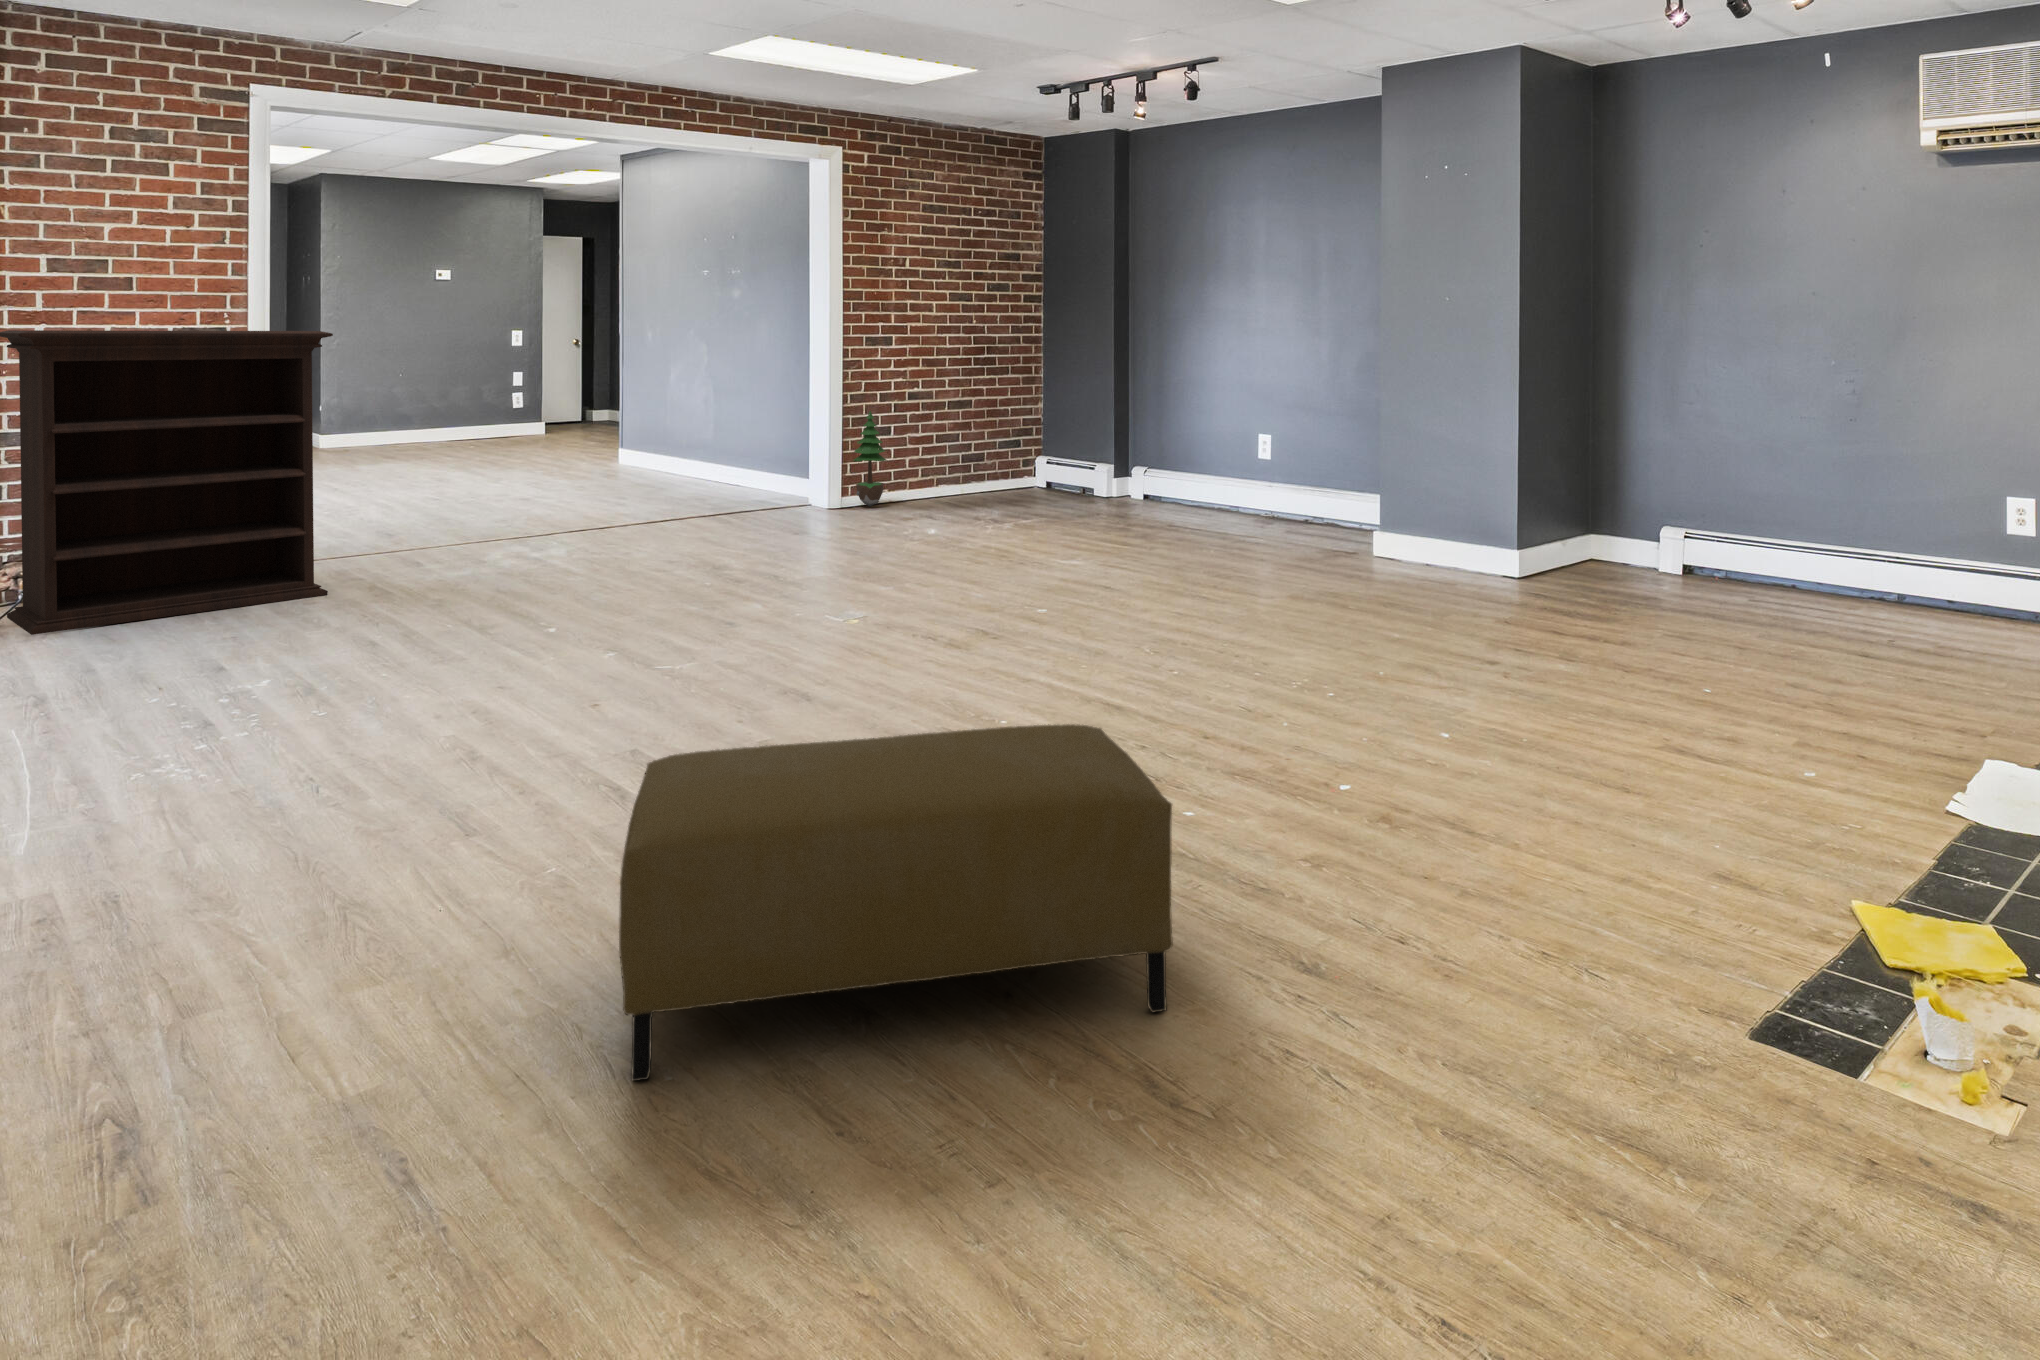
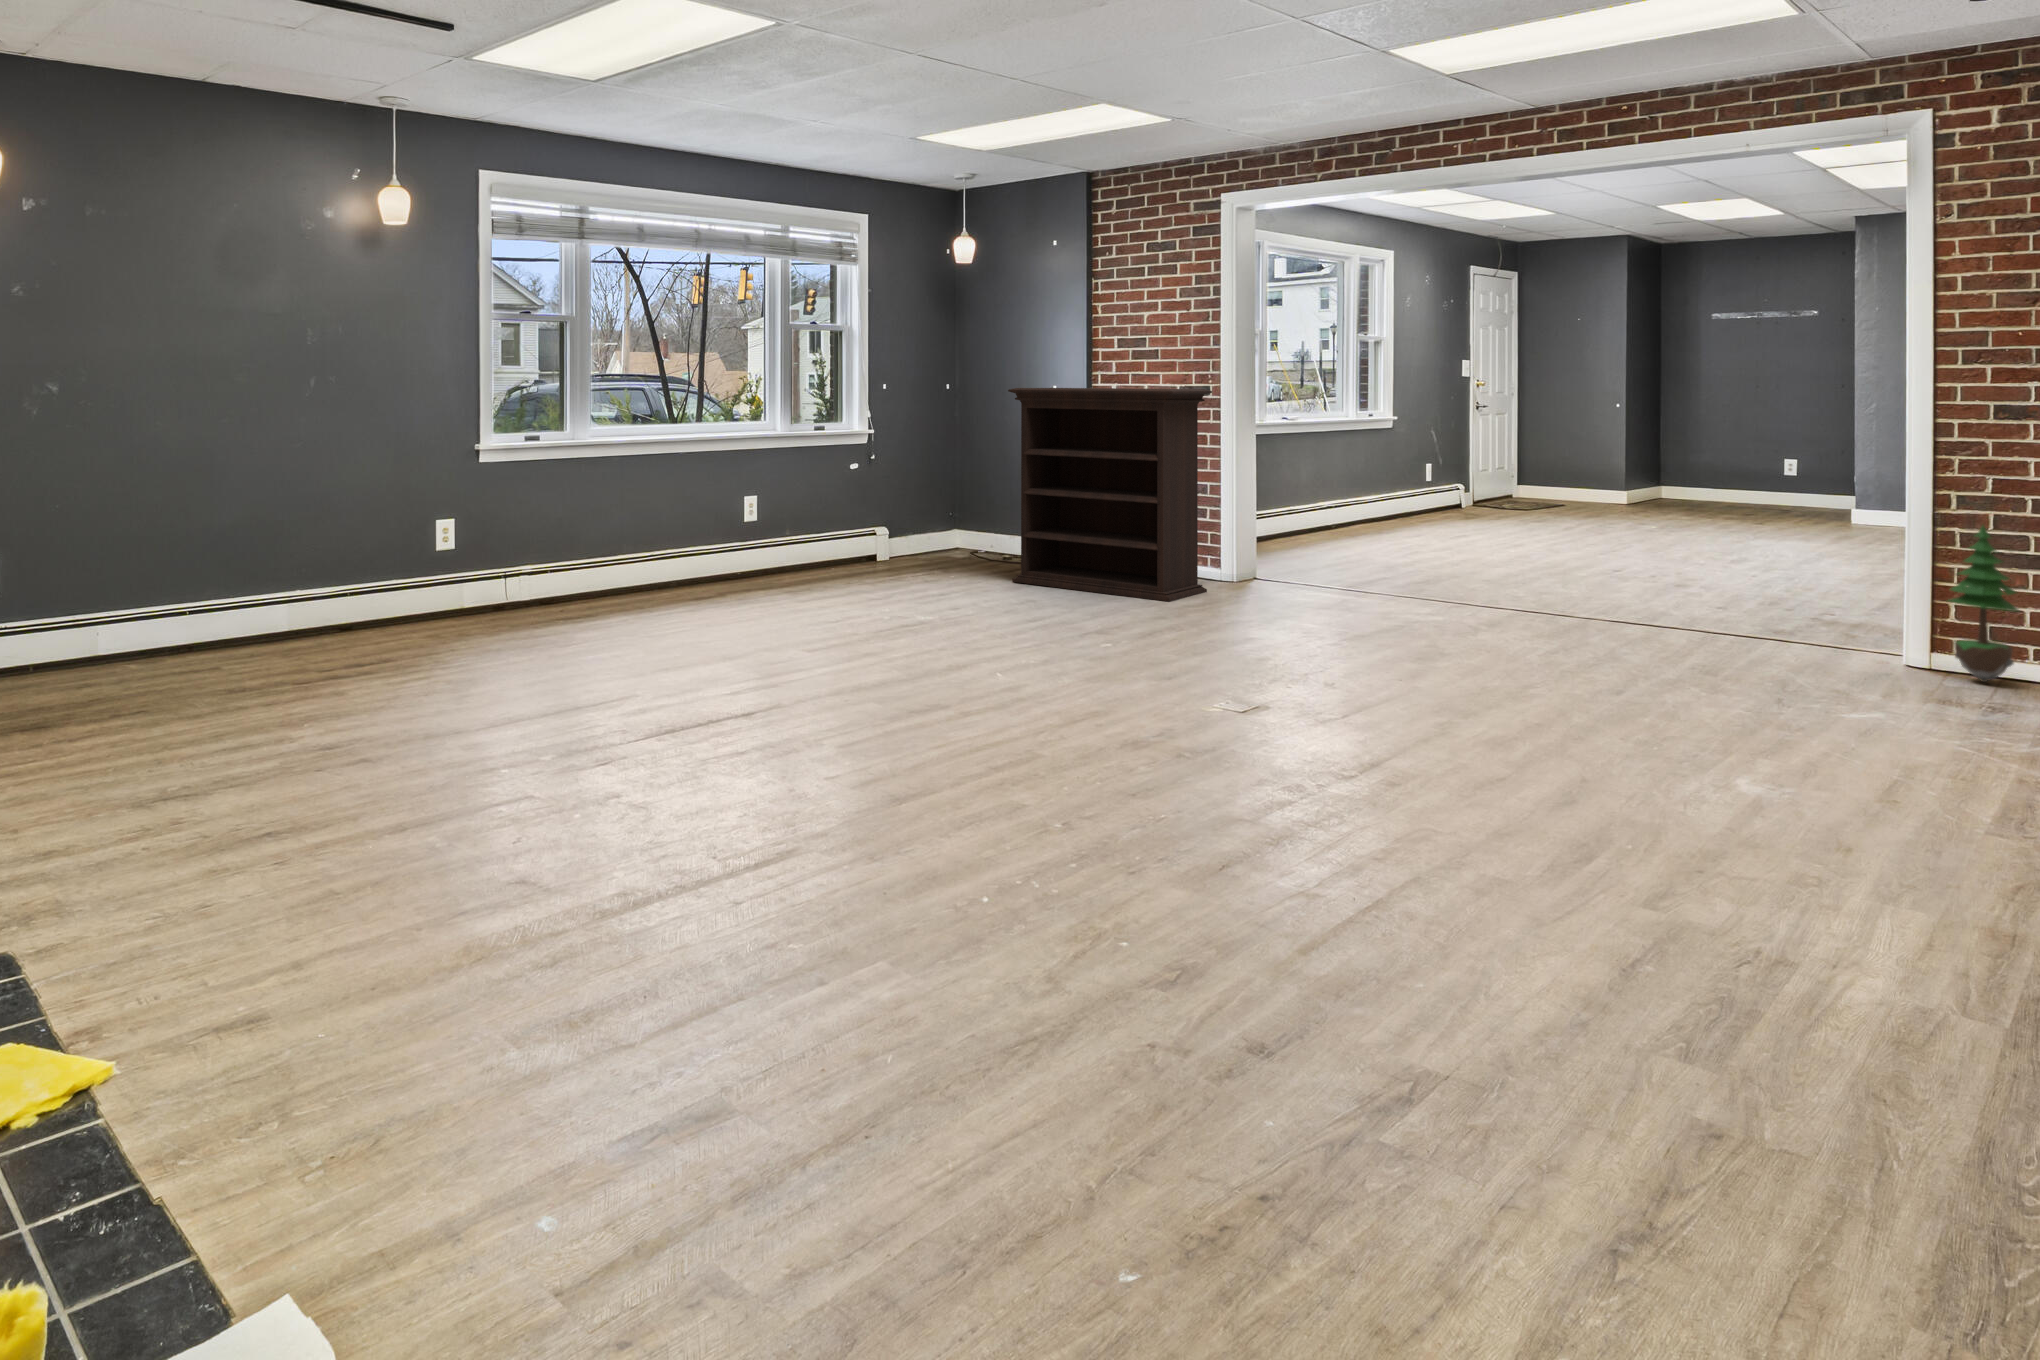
ottoman: present [619,724,1173,1081] -> none [245,614,439,806]

